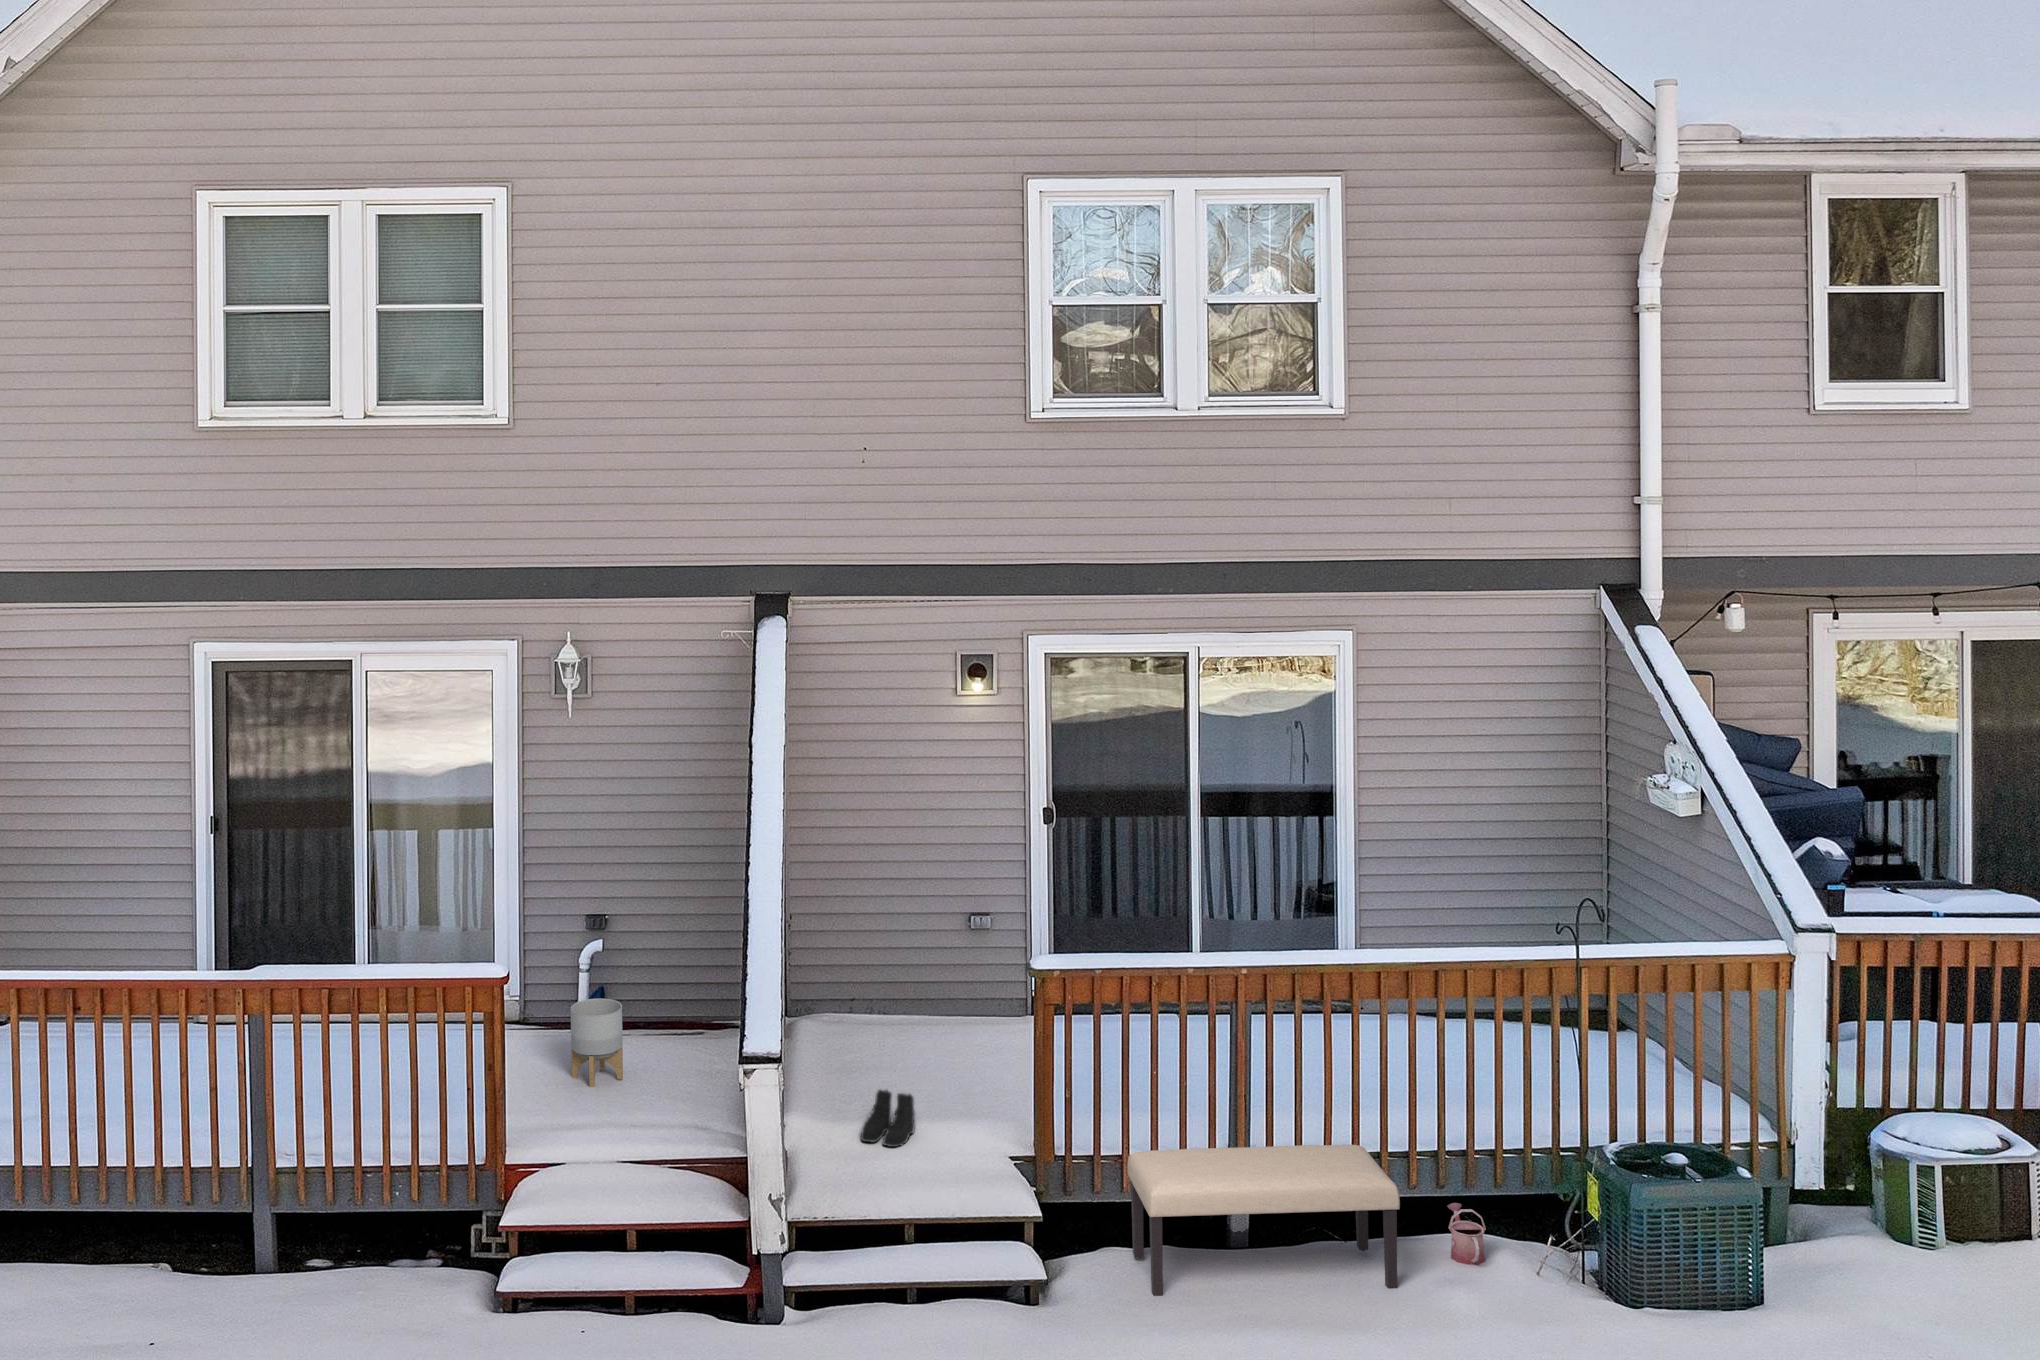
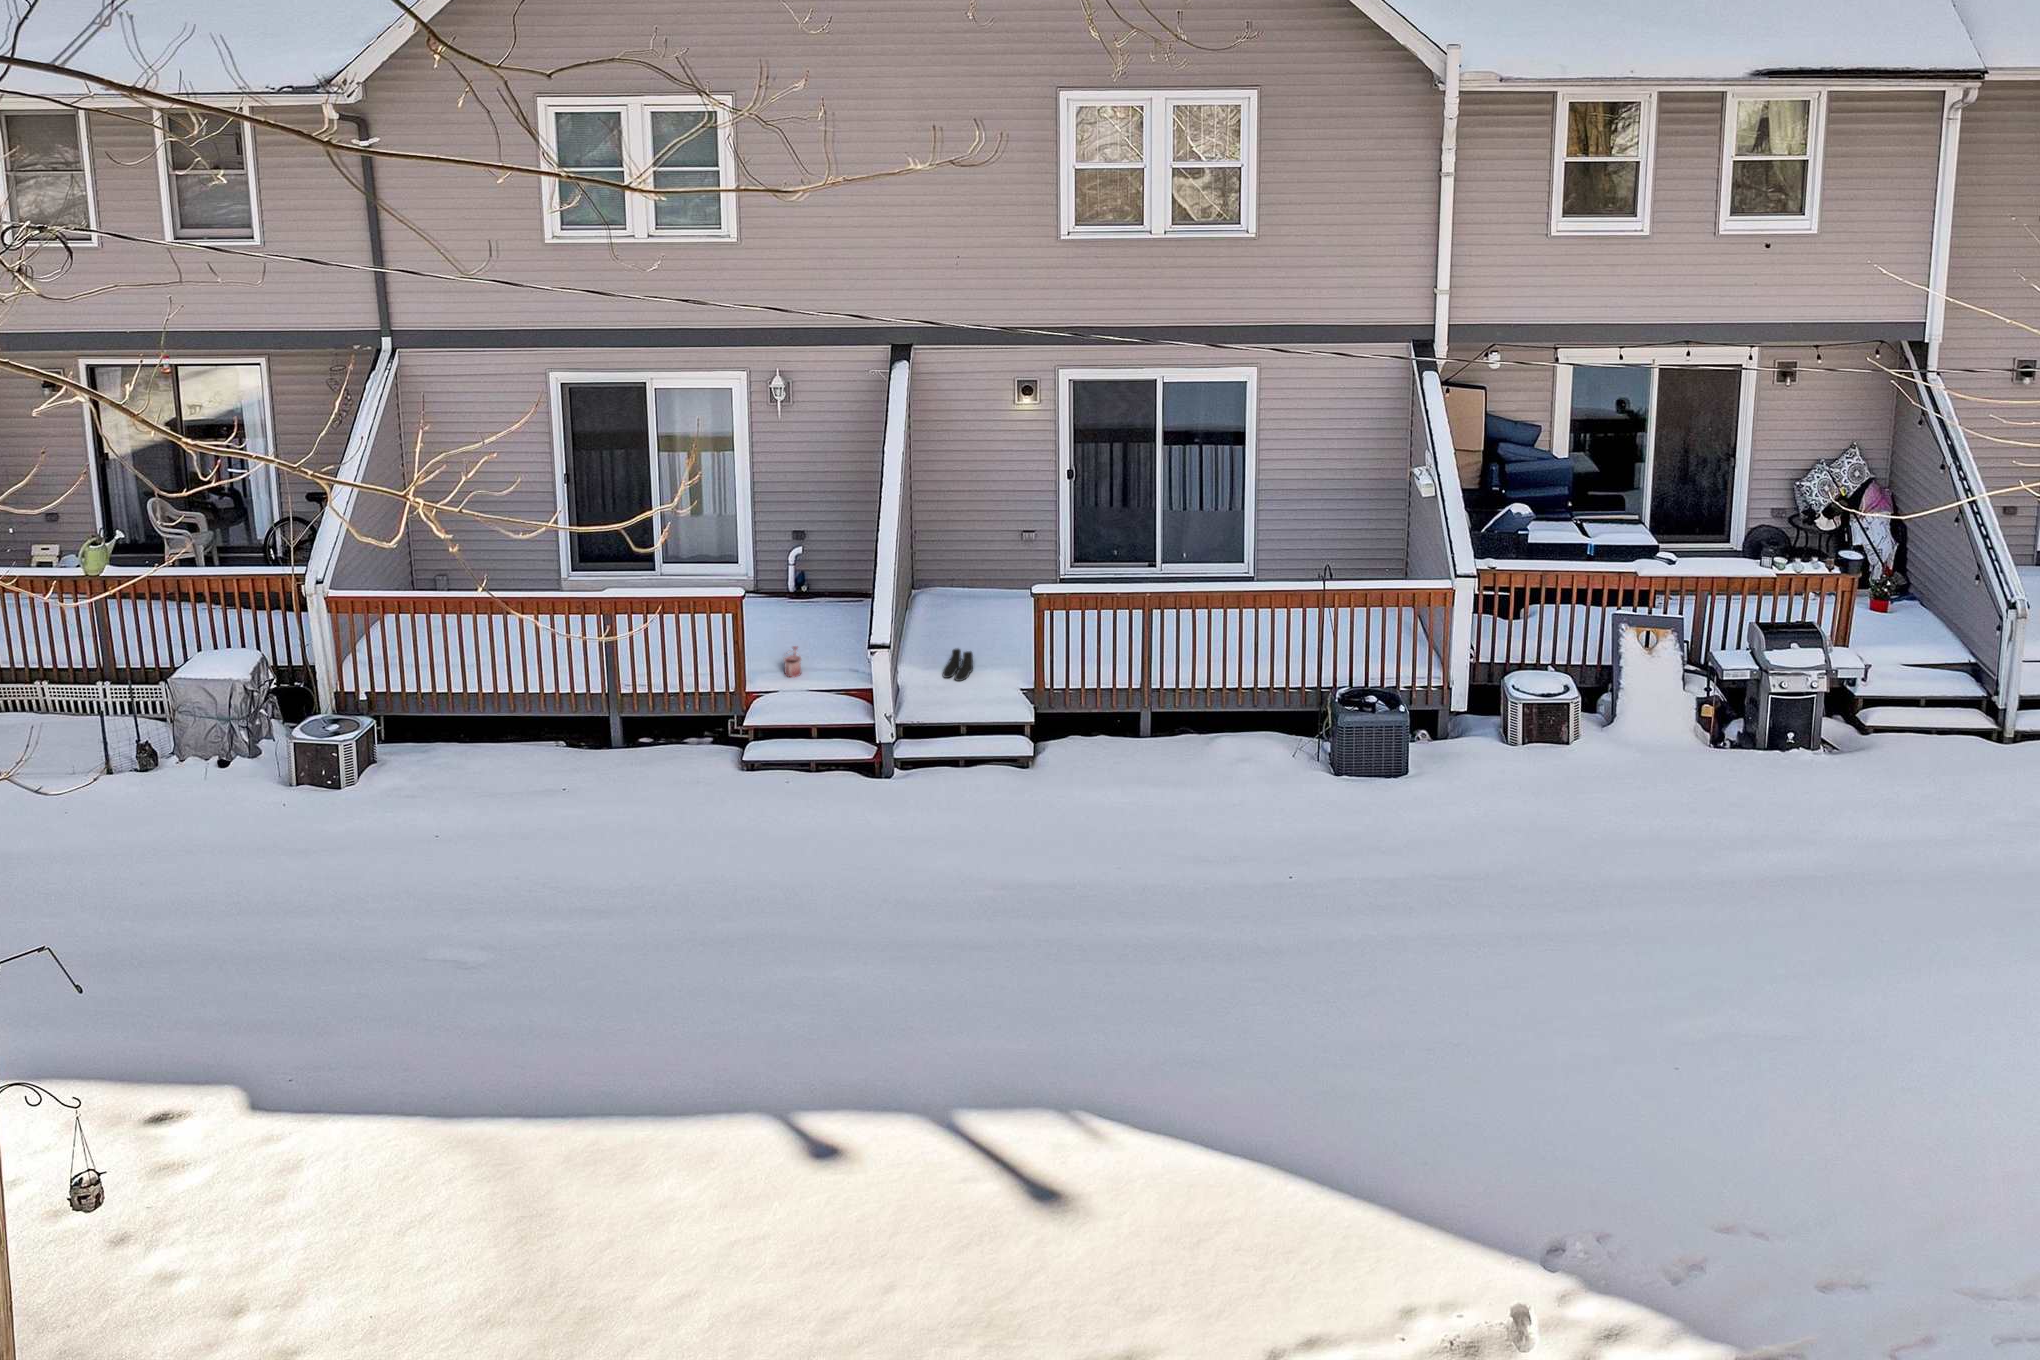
planter: present [571,998,623,1087] -> none [784,588,815,638]
bench: present [1128,1145,1400,1296] -> none [1084,685,1223,764]
watering can: present [1447,1203,1486,1265] -> present [784,646,801,677]

